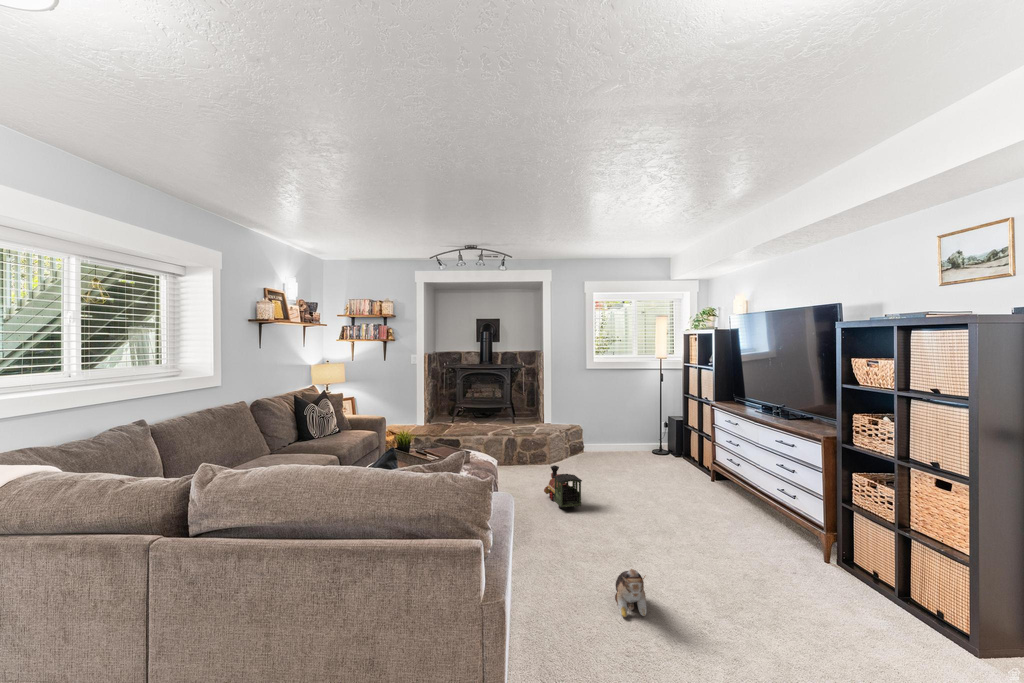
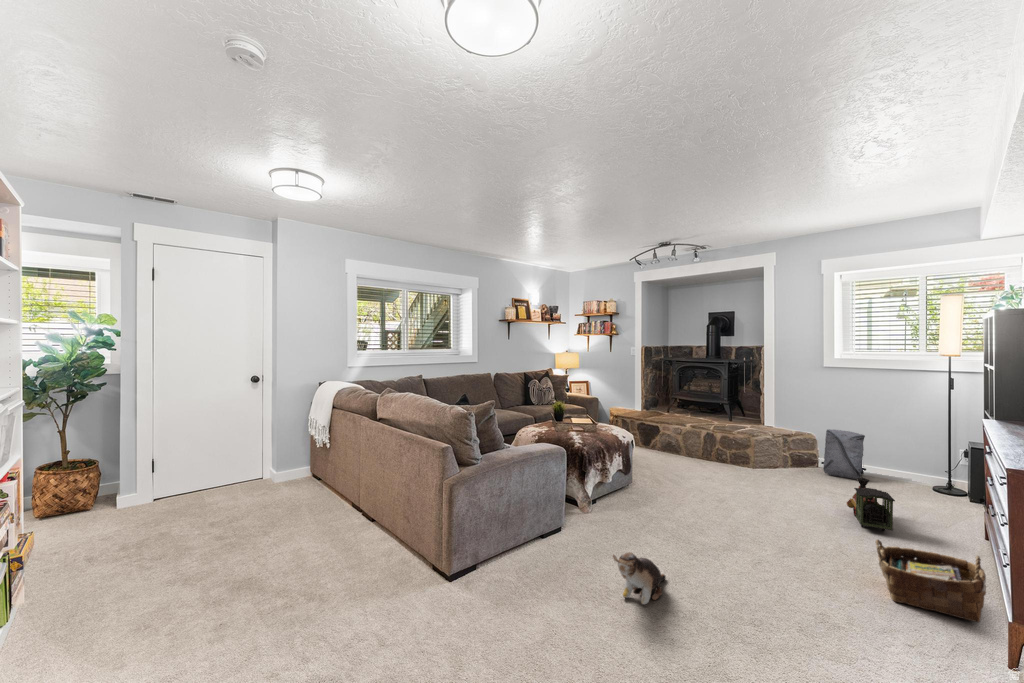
backpack: none [594,420,624,459] -> present [821,429,866,479]
toy train: present [544,465,582,509] -> present [847,478,895,531]
woven basket: none [720,494,786,542] -> present [876,540,986,622]

